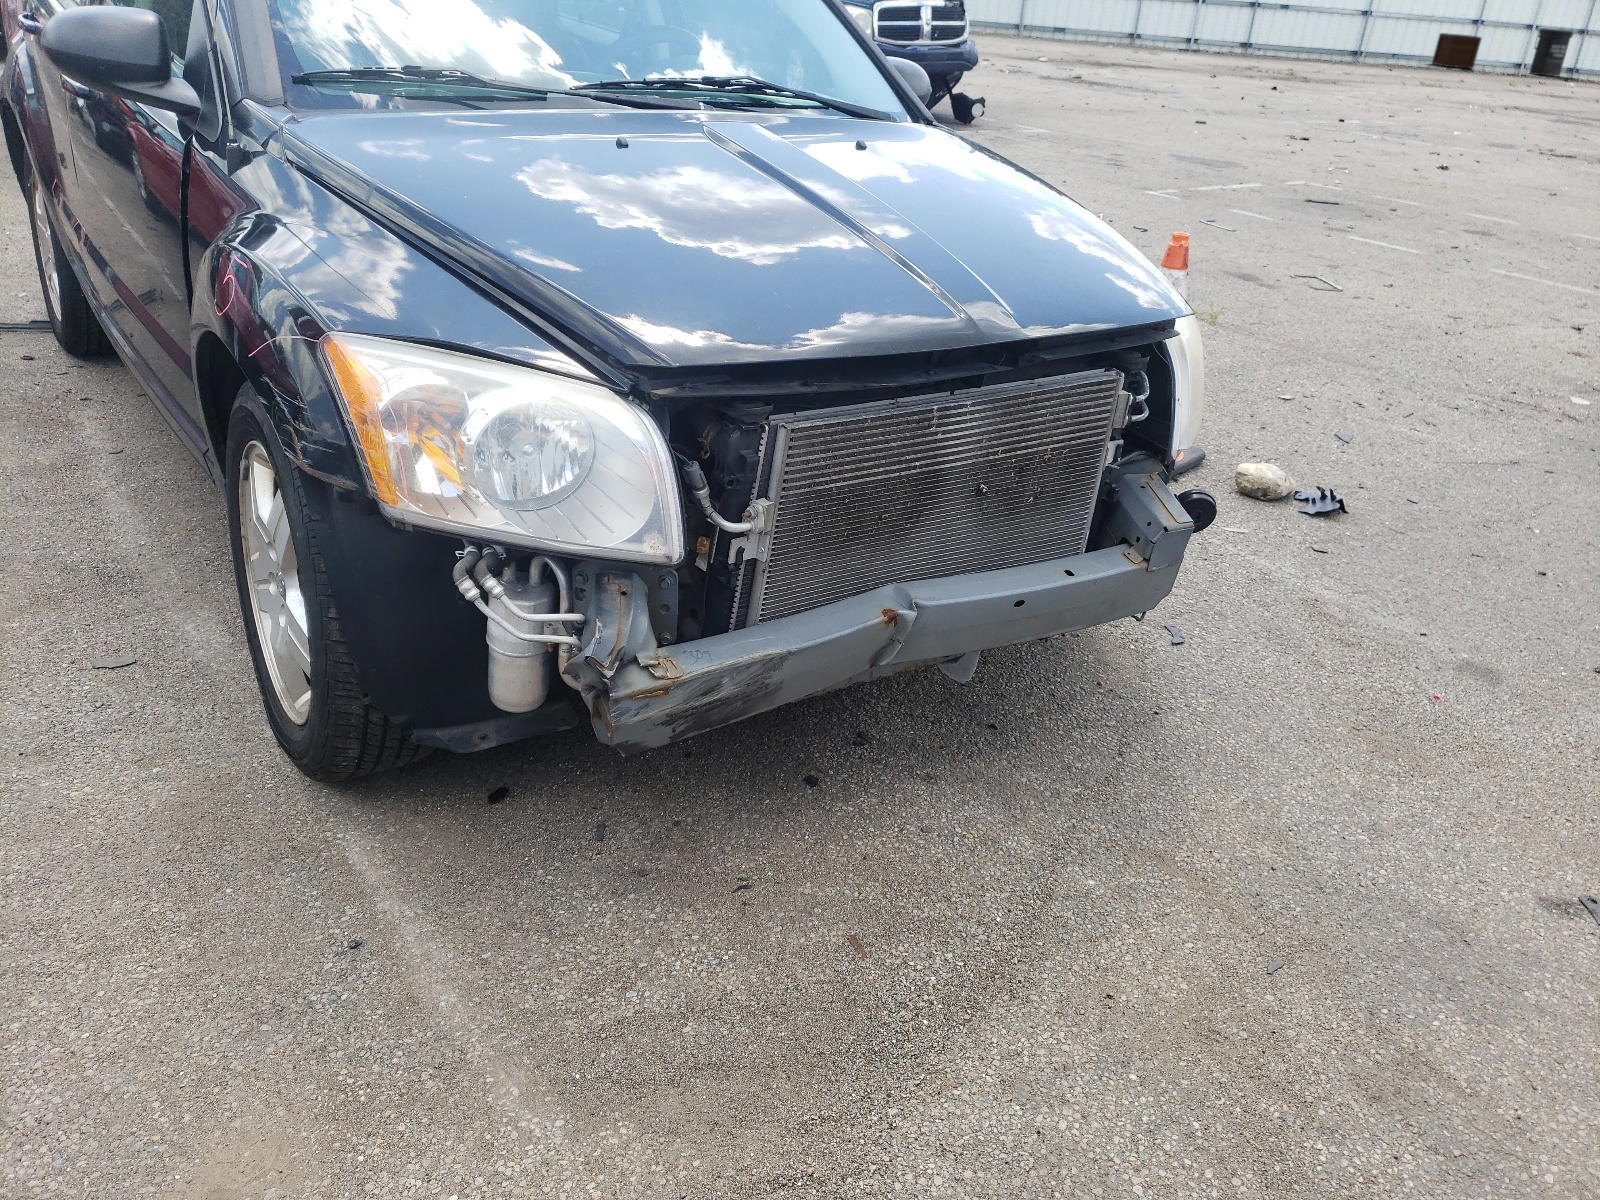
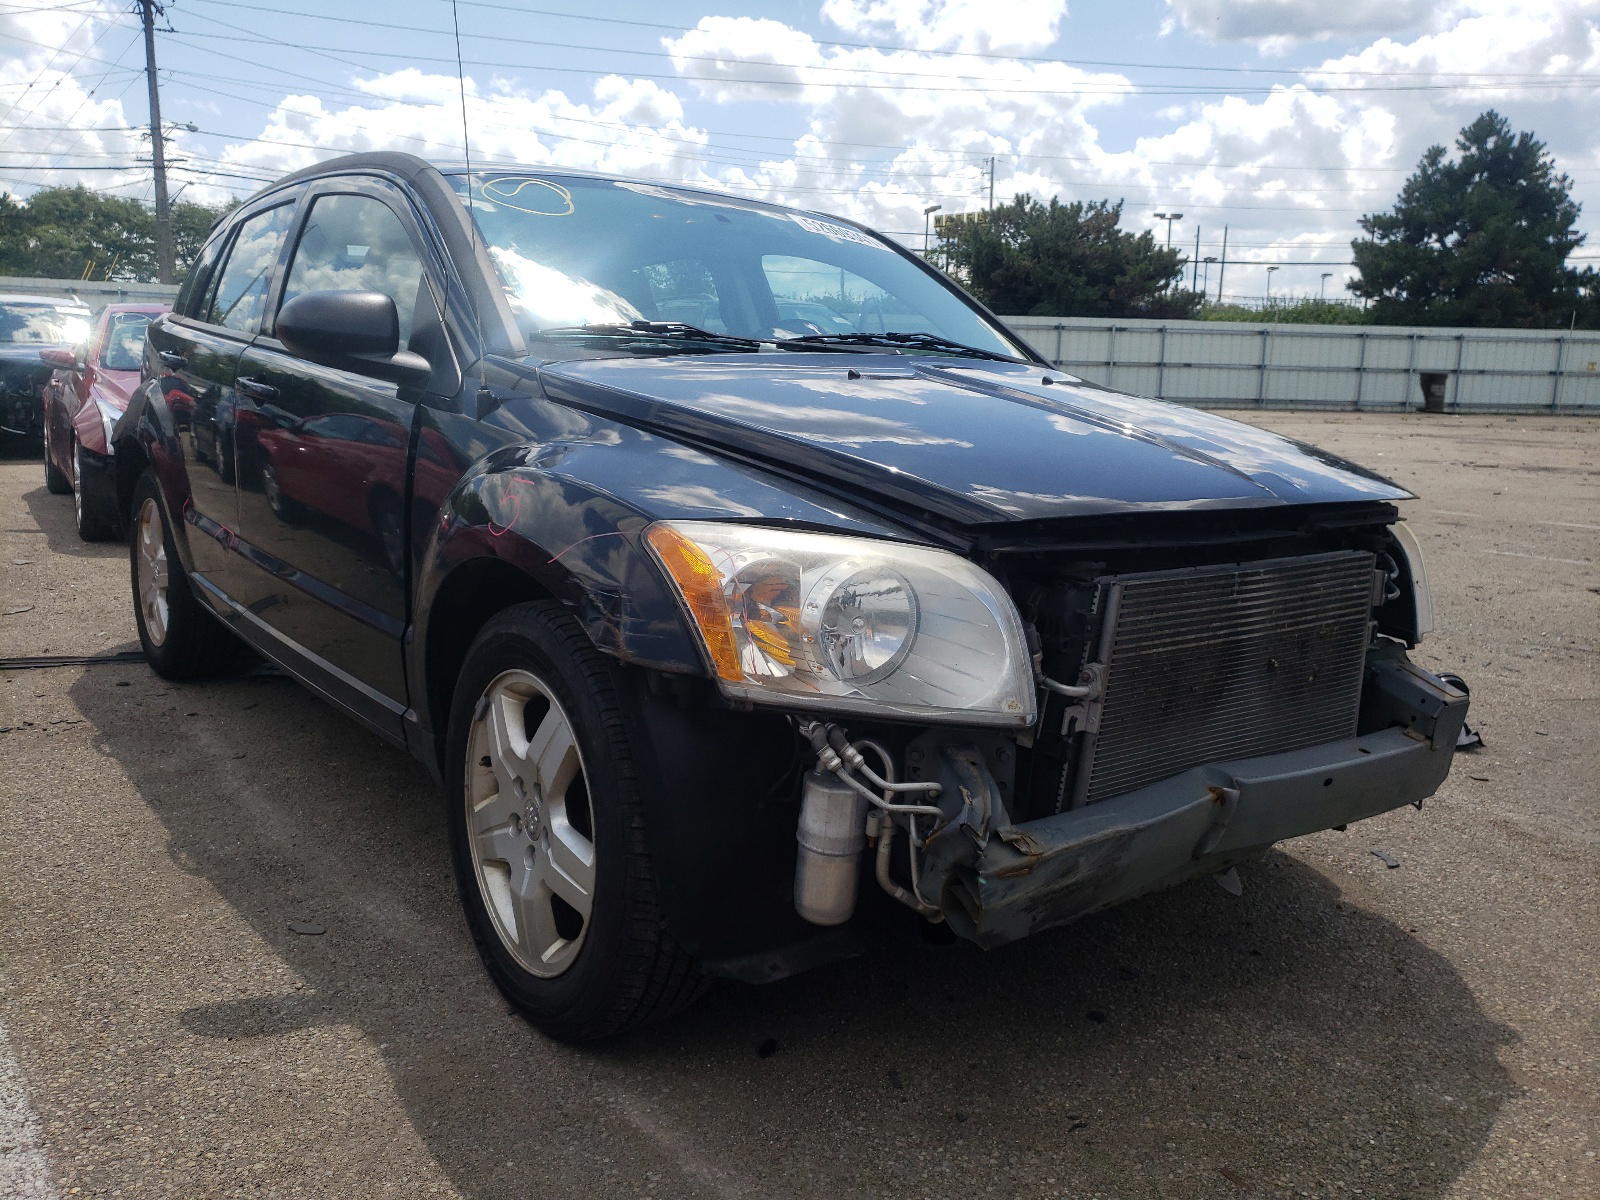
wooden crate: present [1432,33,1481,69] -> none [1326,379,1368,409]

